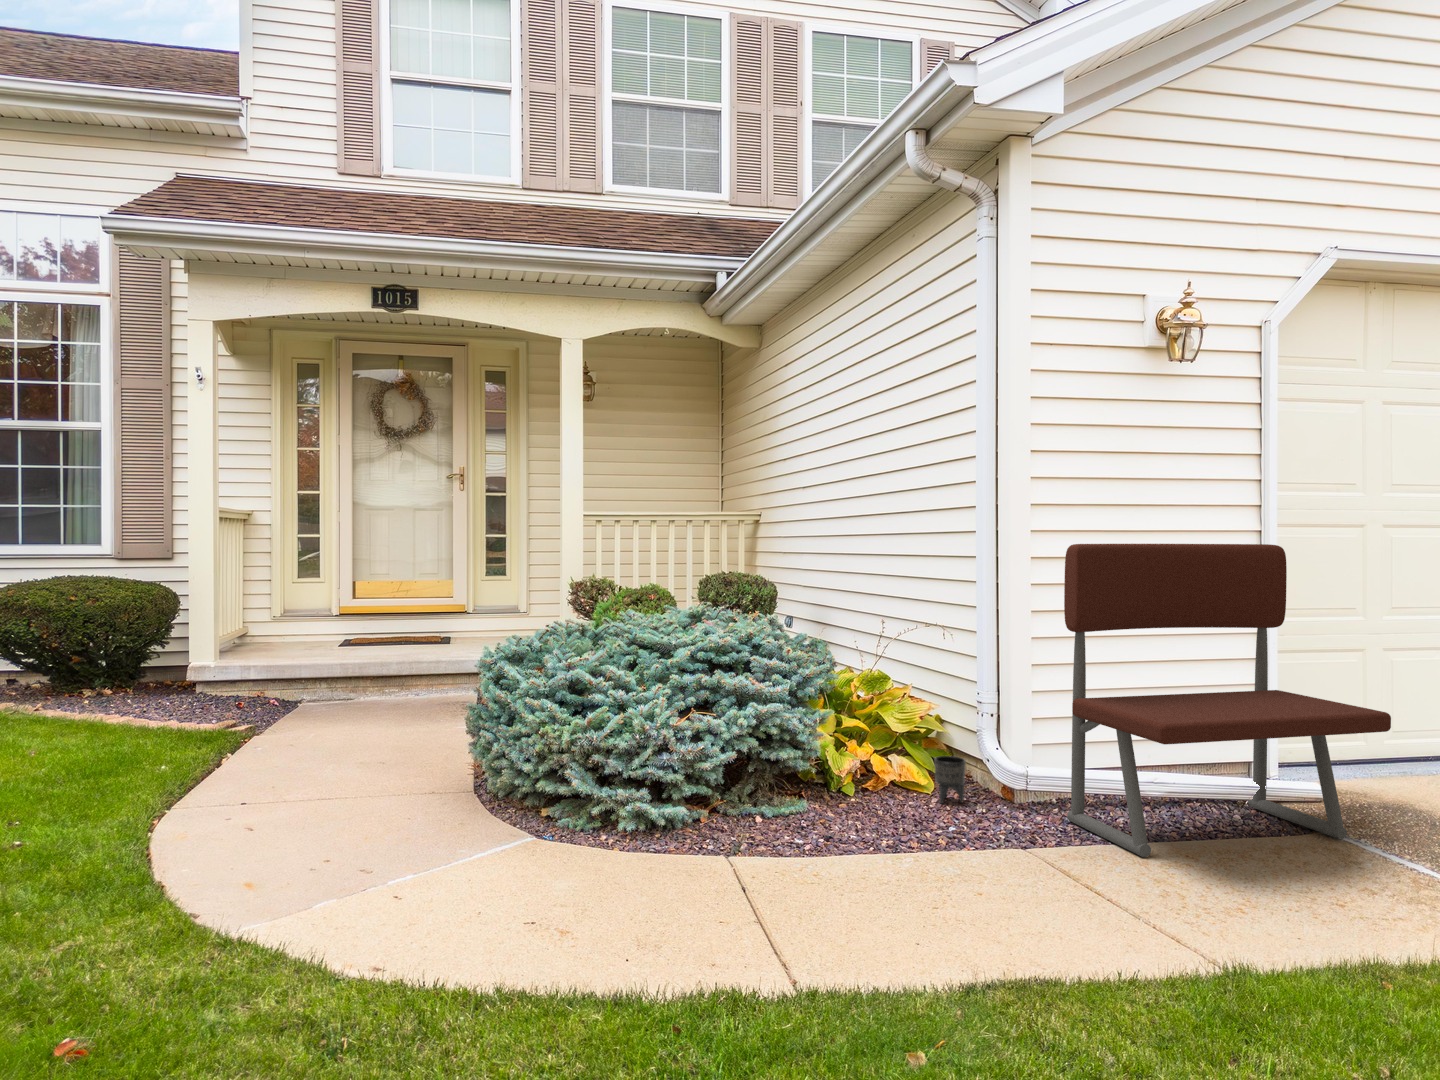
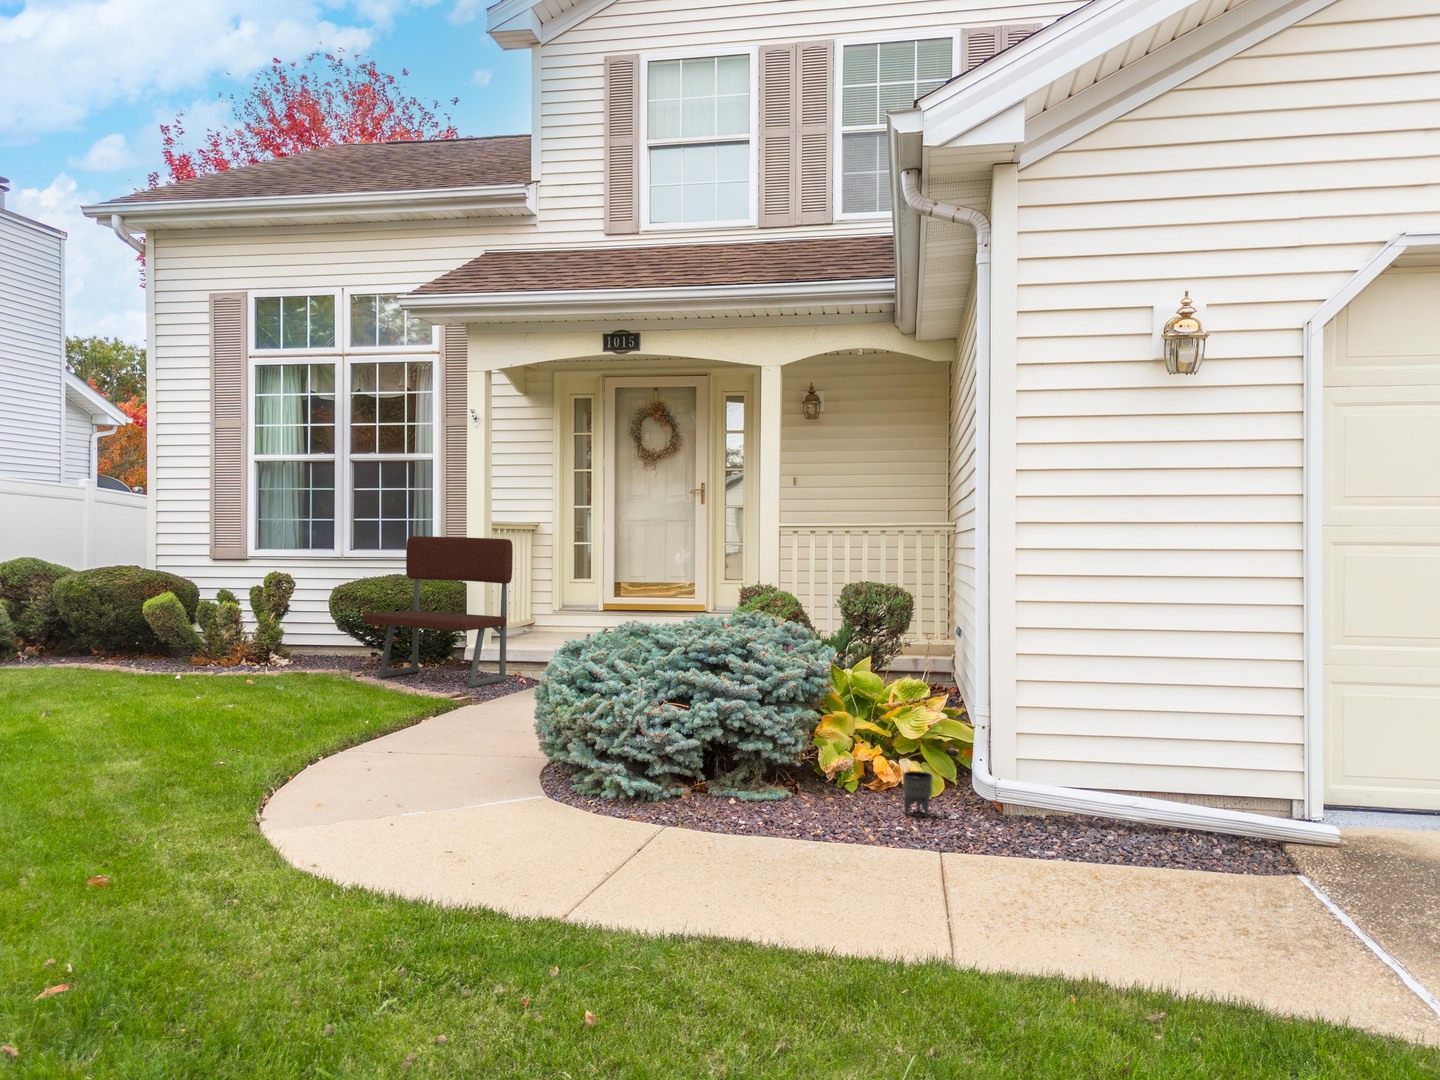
bench: present [1064,544,1391,857] -> present [362,536,513,687]

